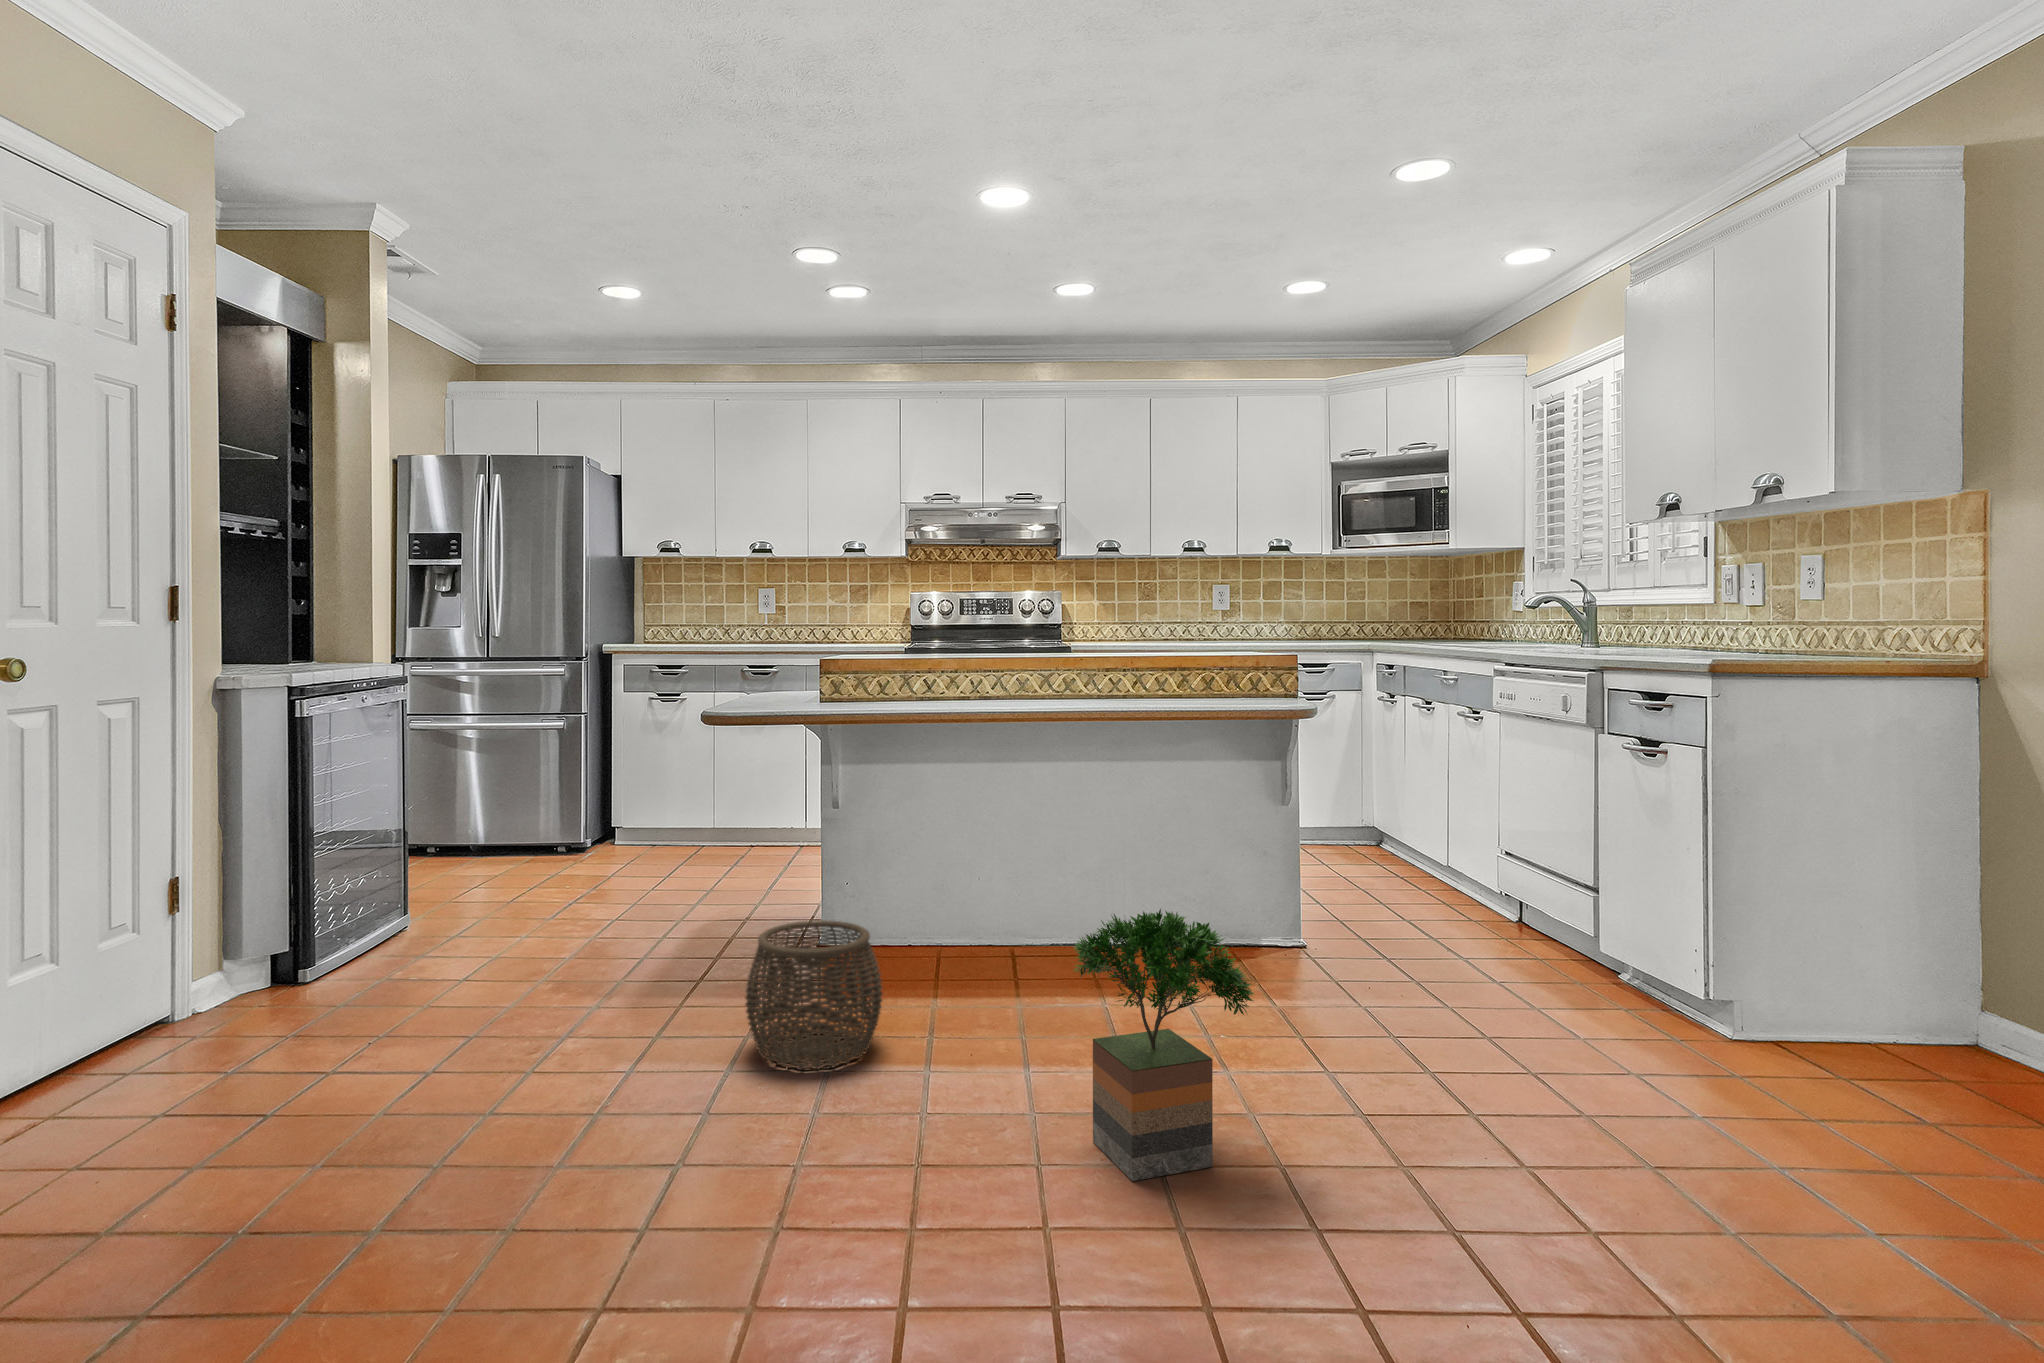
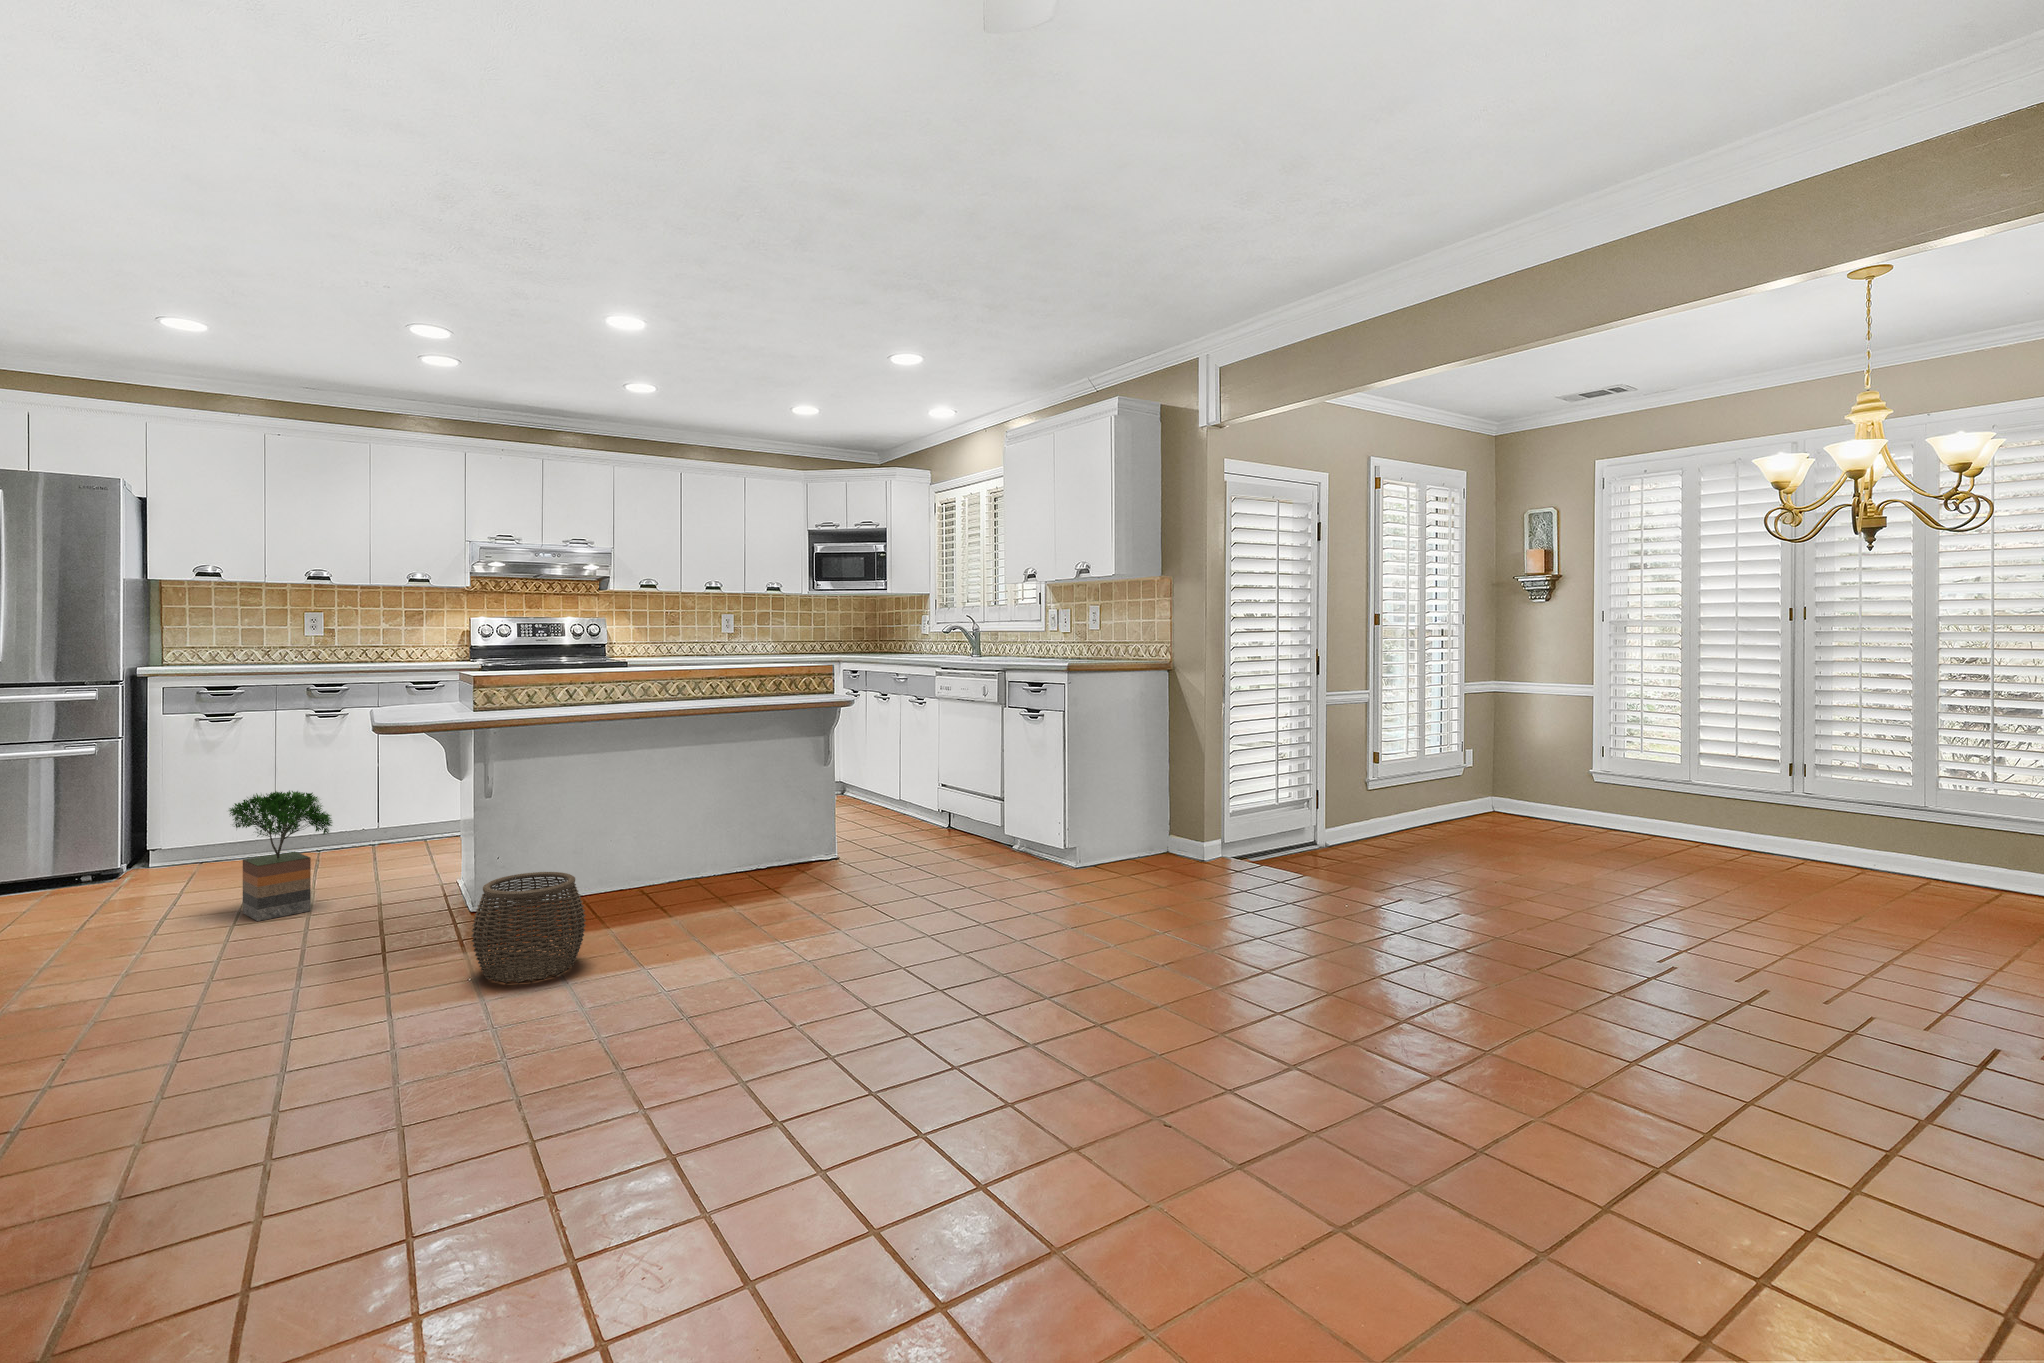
potted tree: present [1073,909,1254,1181] -> present [229,791,332,921]

